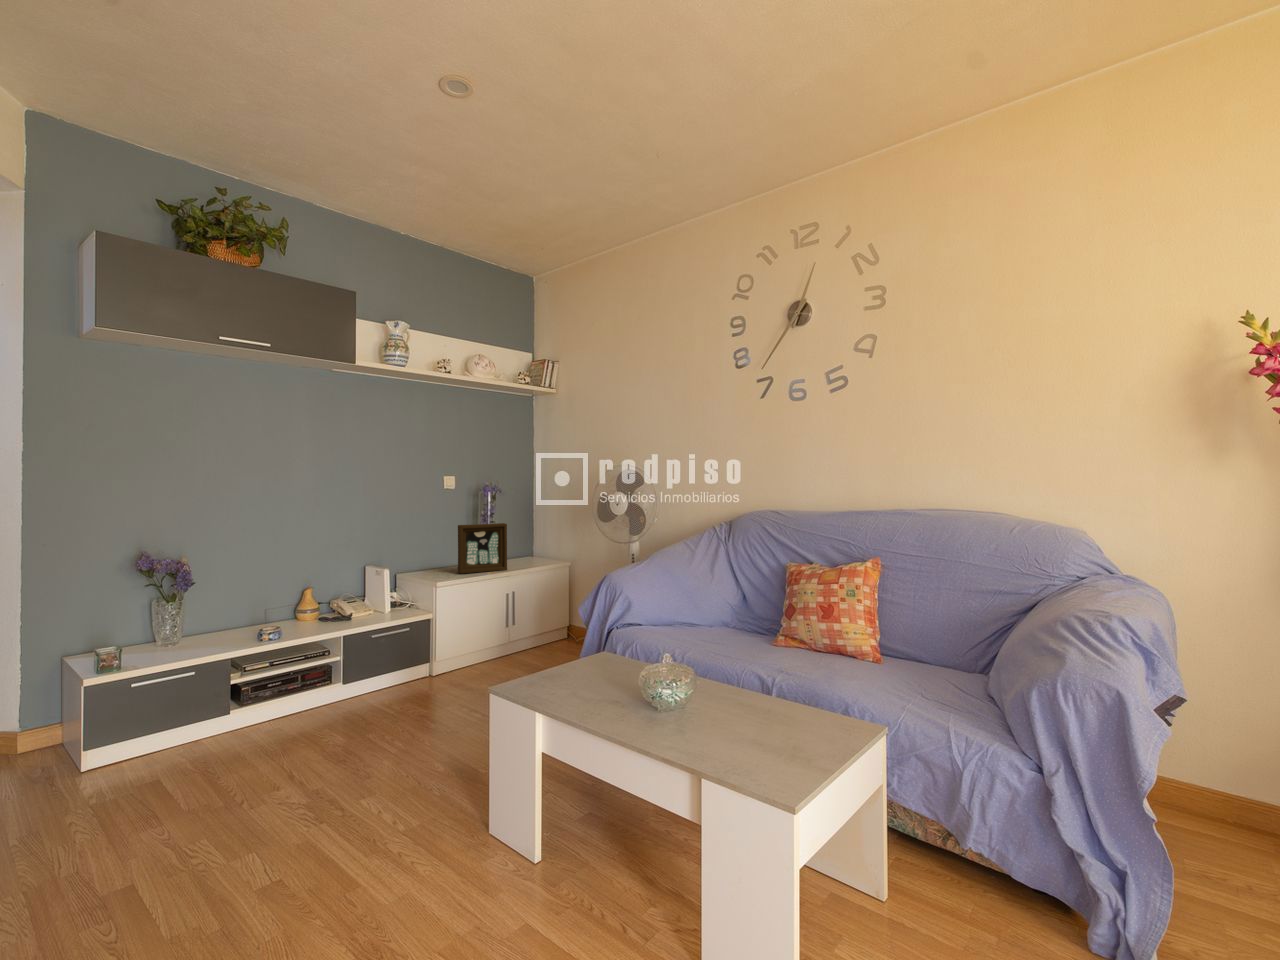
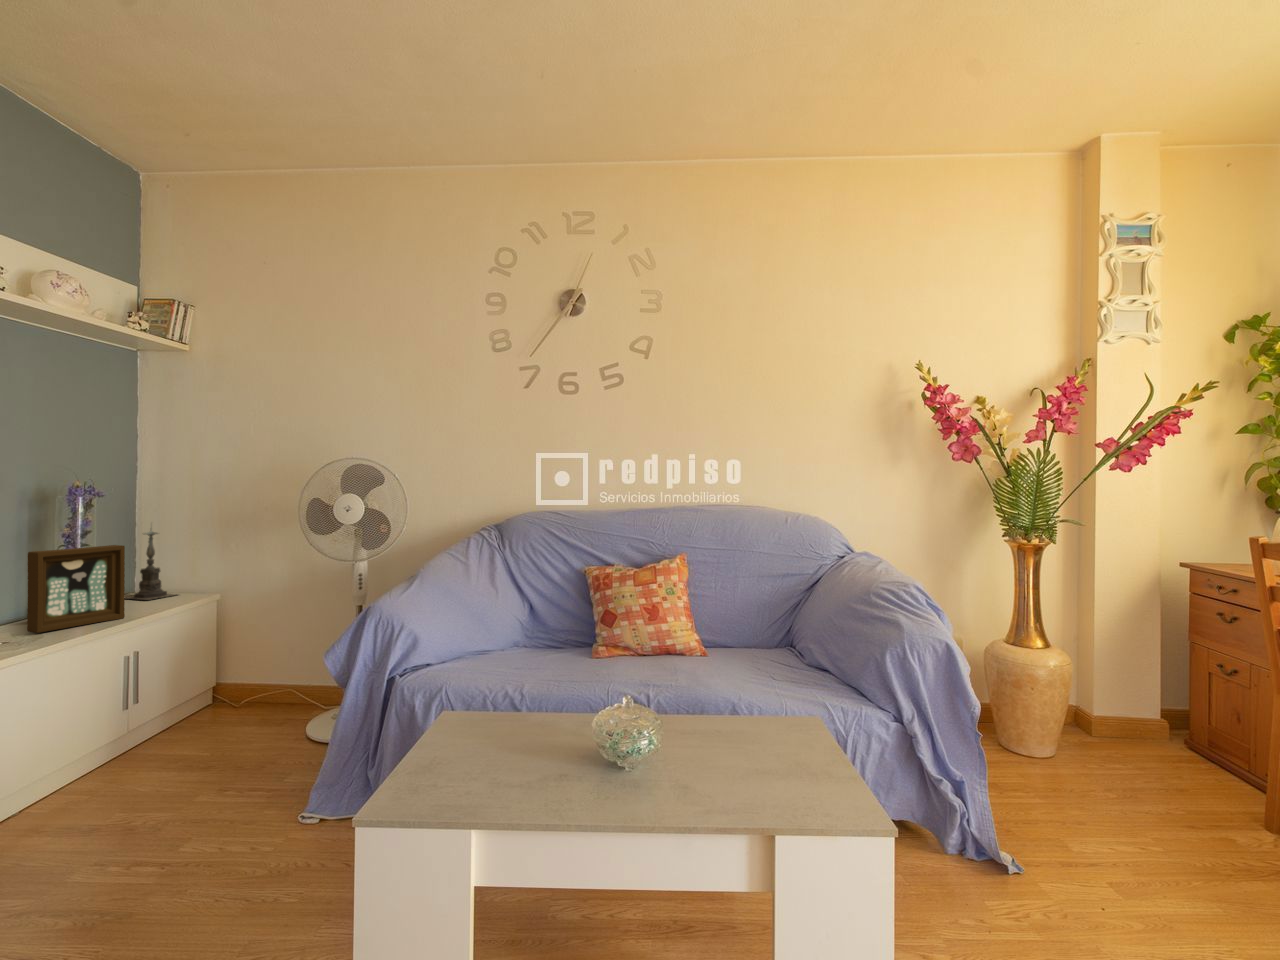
candle holder: none [521,509,552,560] -> present [125,530,176,600]

